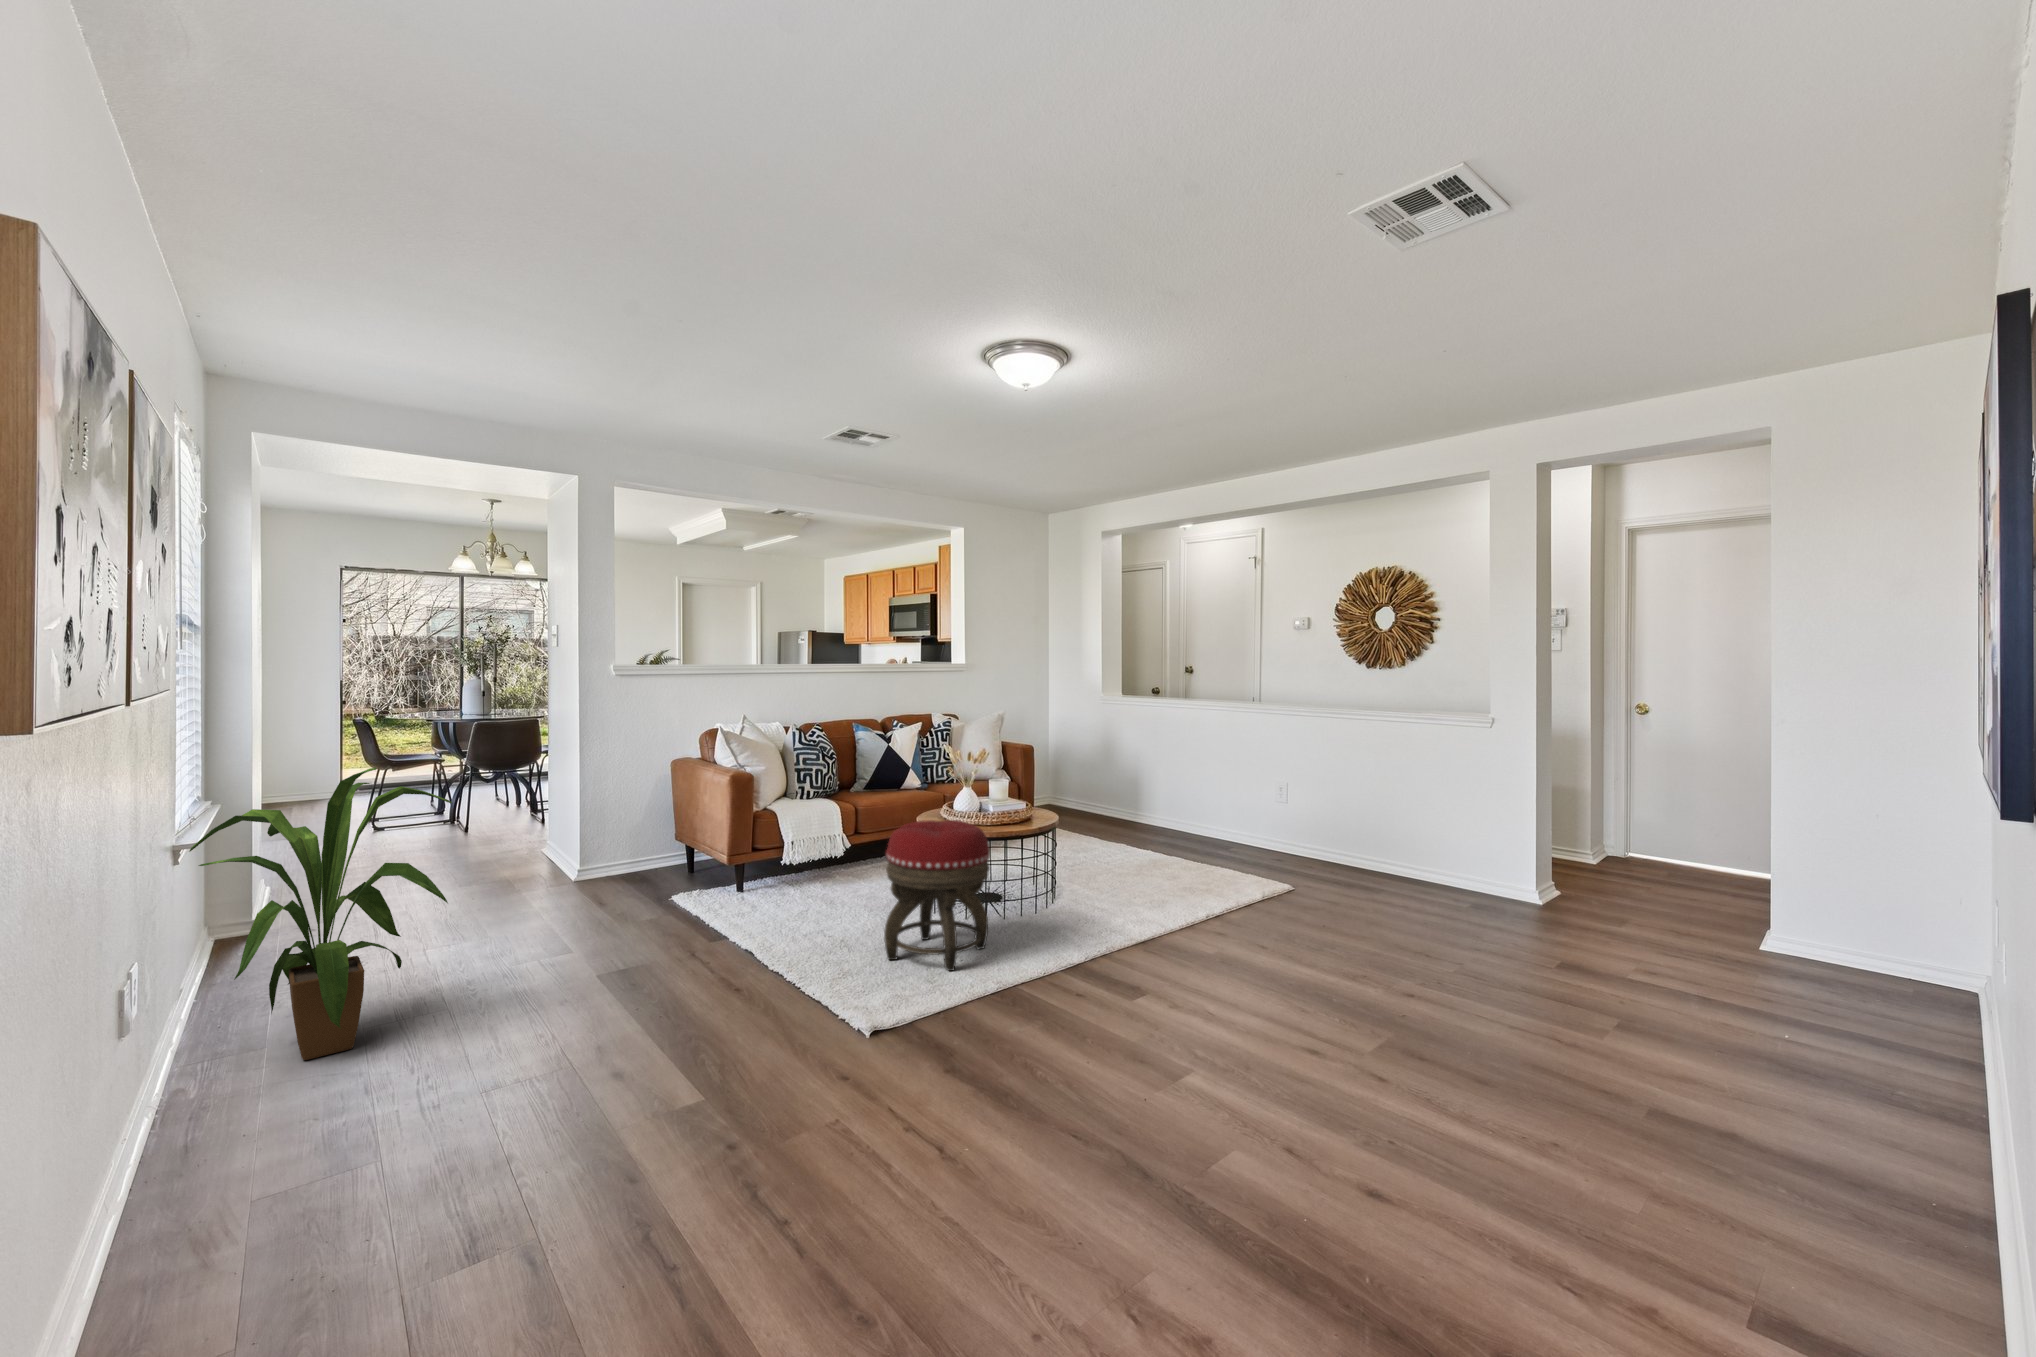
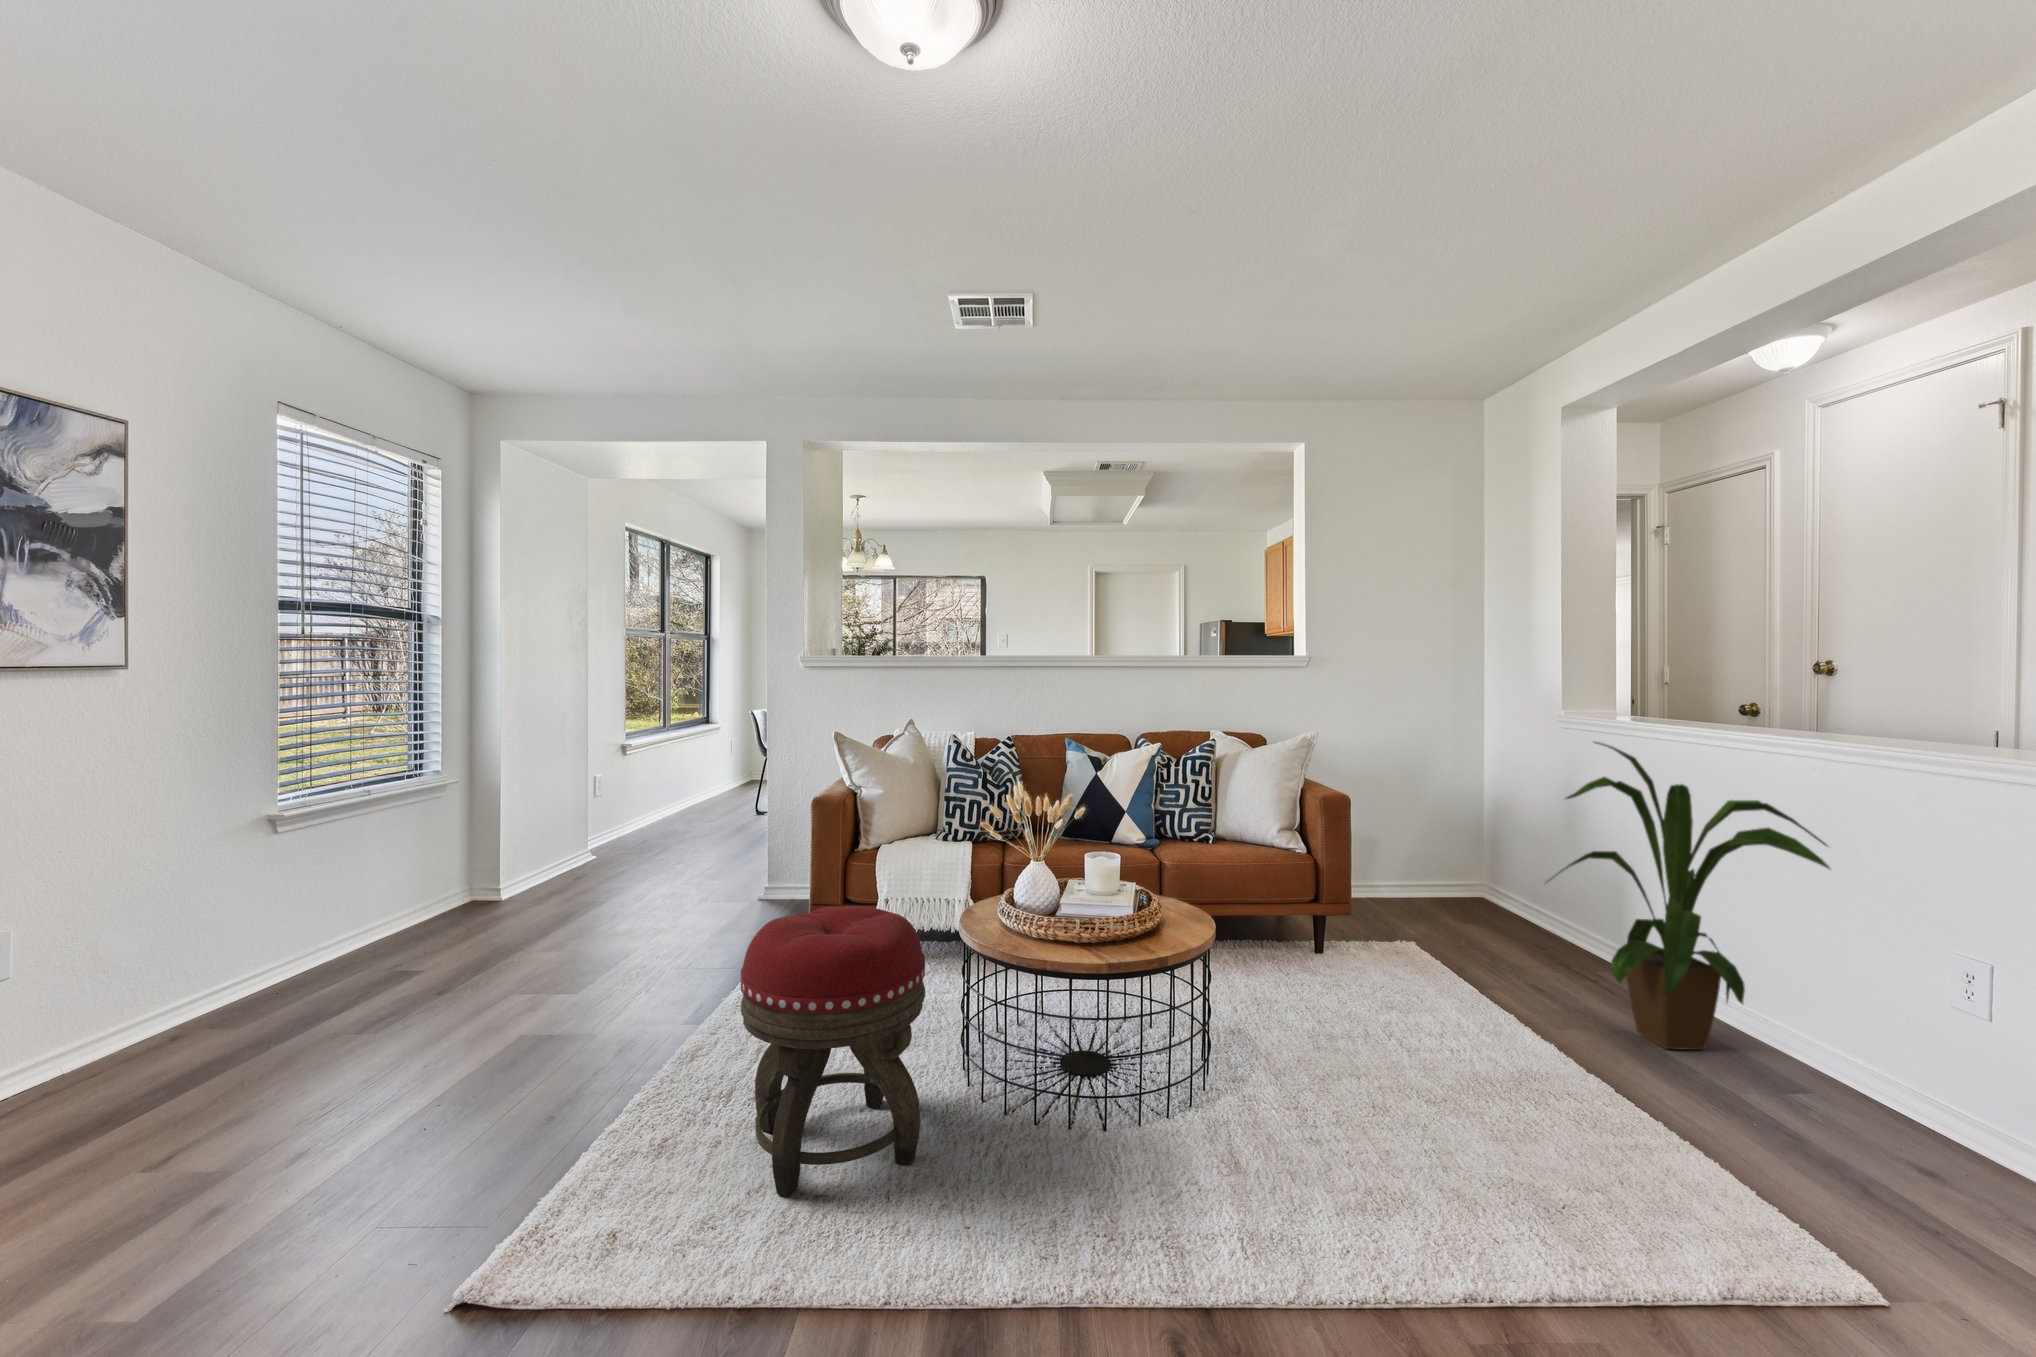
house plant: present [190,768,452,1060] -> present [1547,742,1830,1050]

